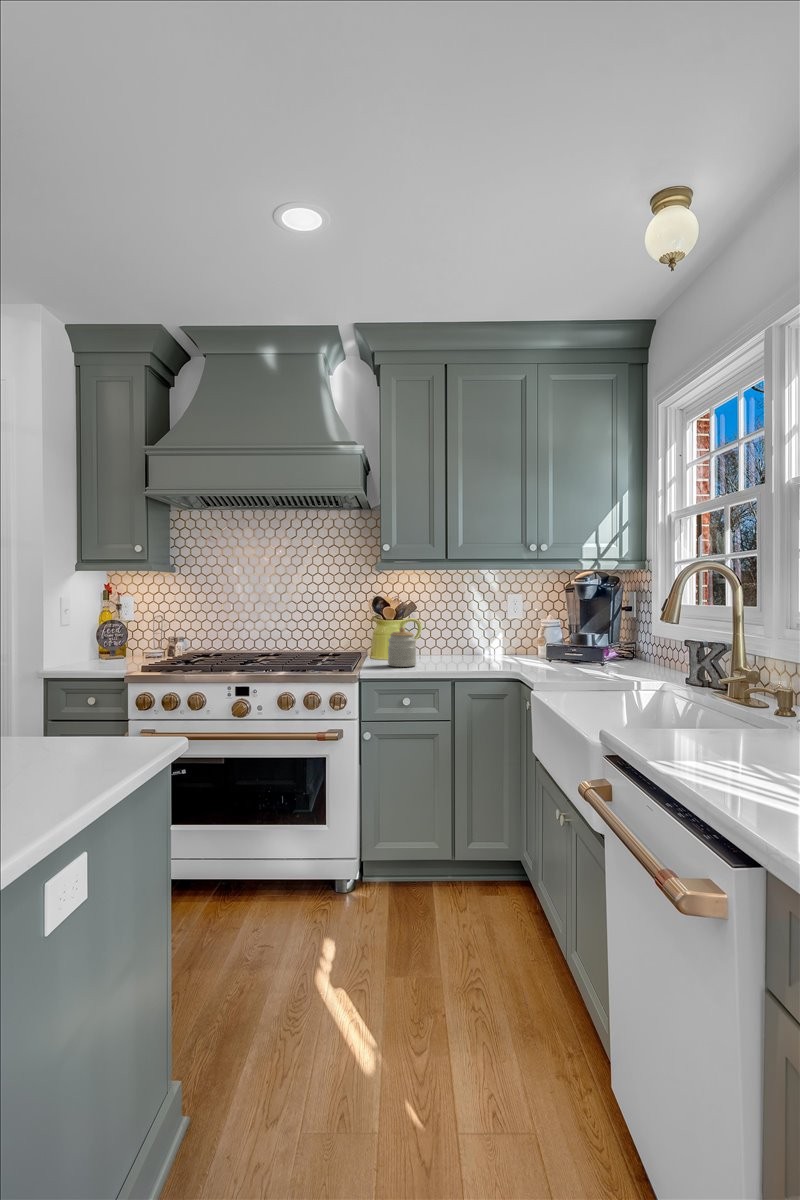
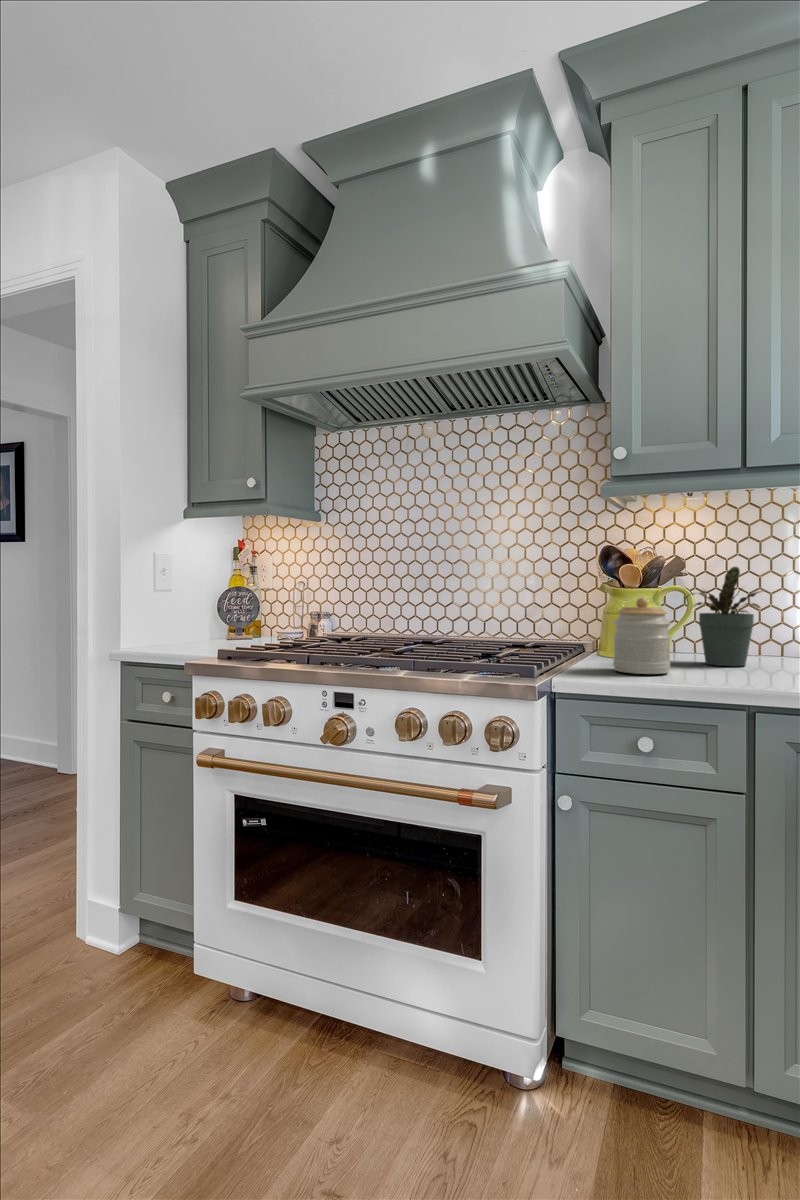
potted plant: none [419,609,457,661] -> present [687,567,762,666]

